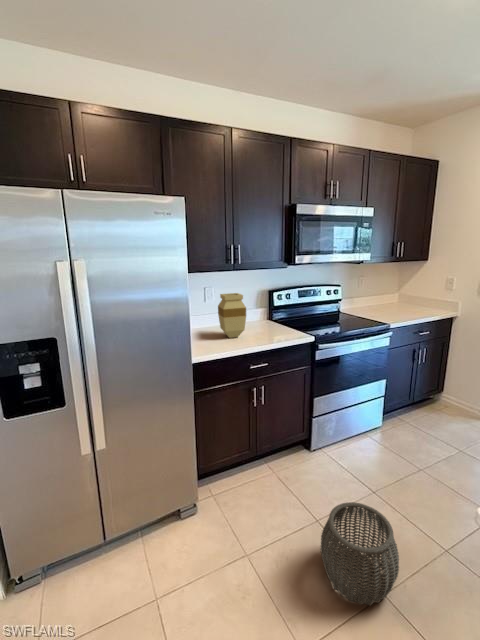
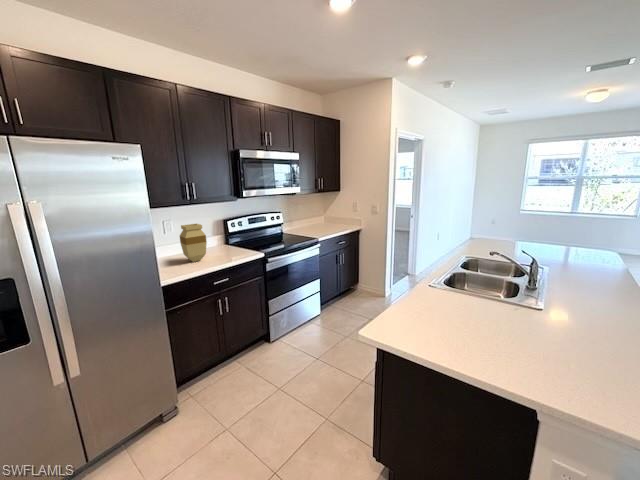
woven basket: present [321,502,399,605] -> none [282,365,334,432]

